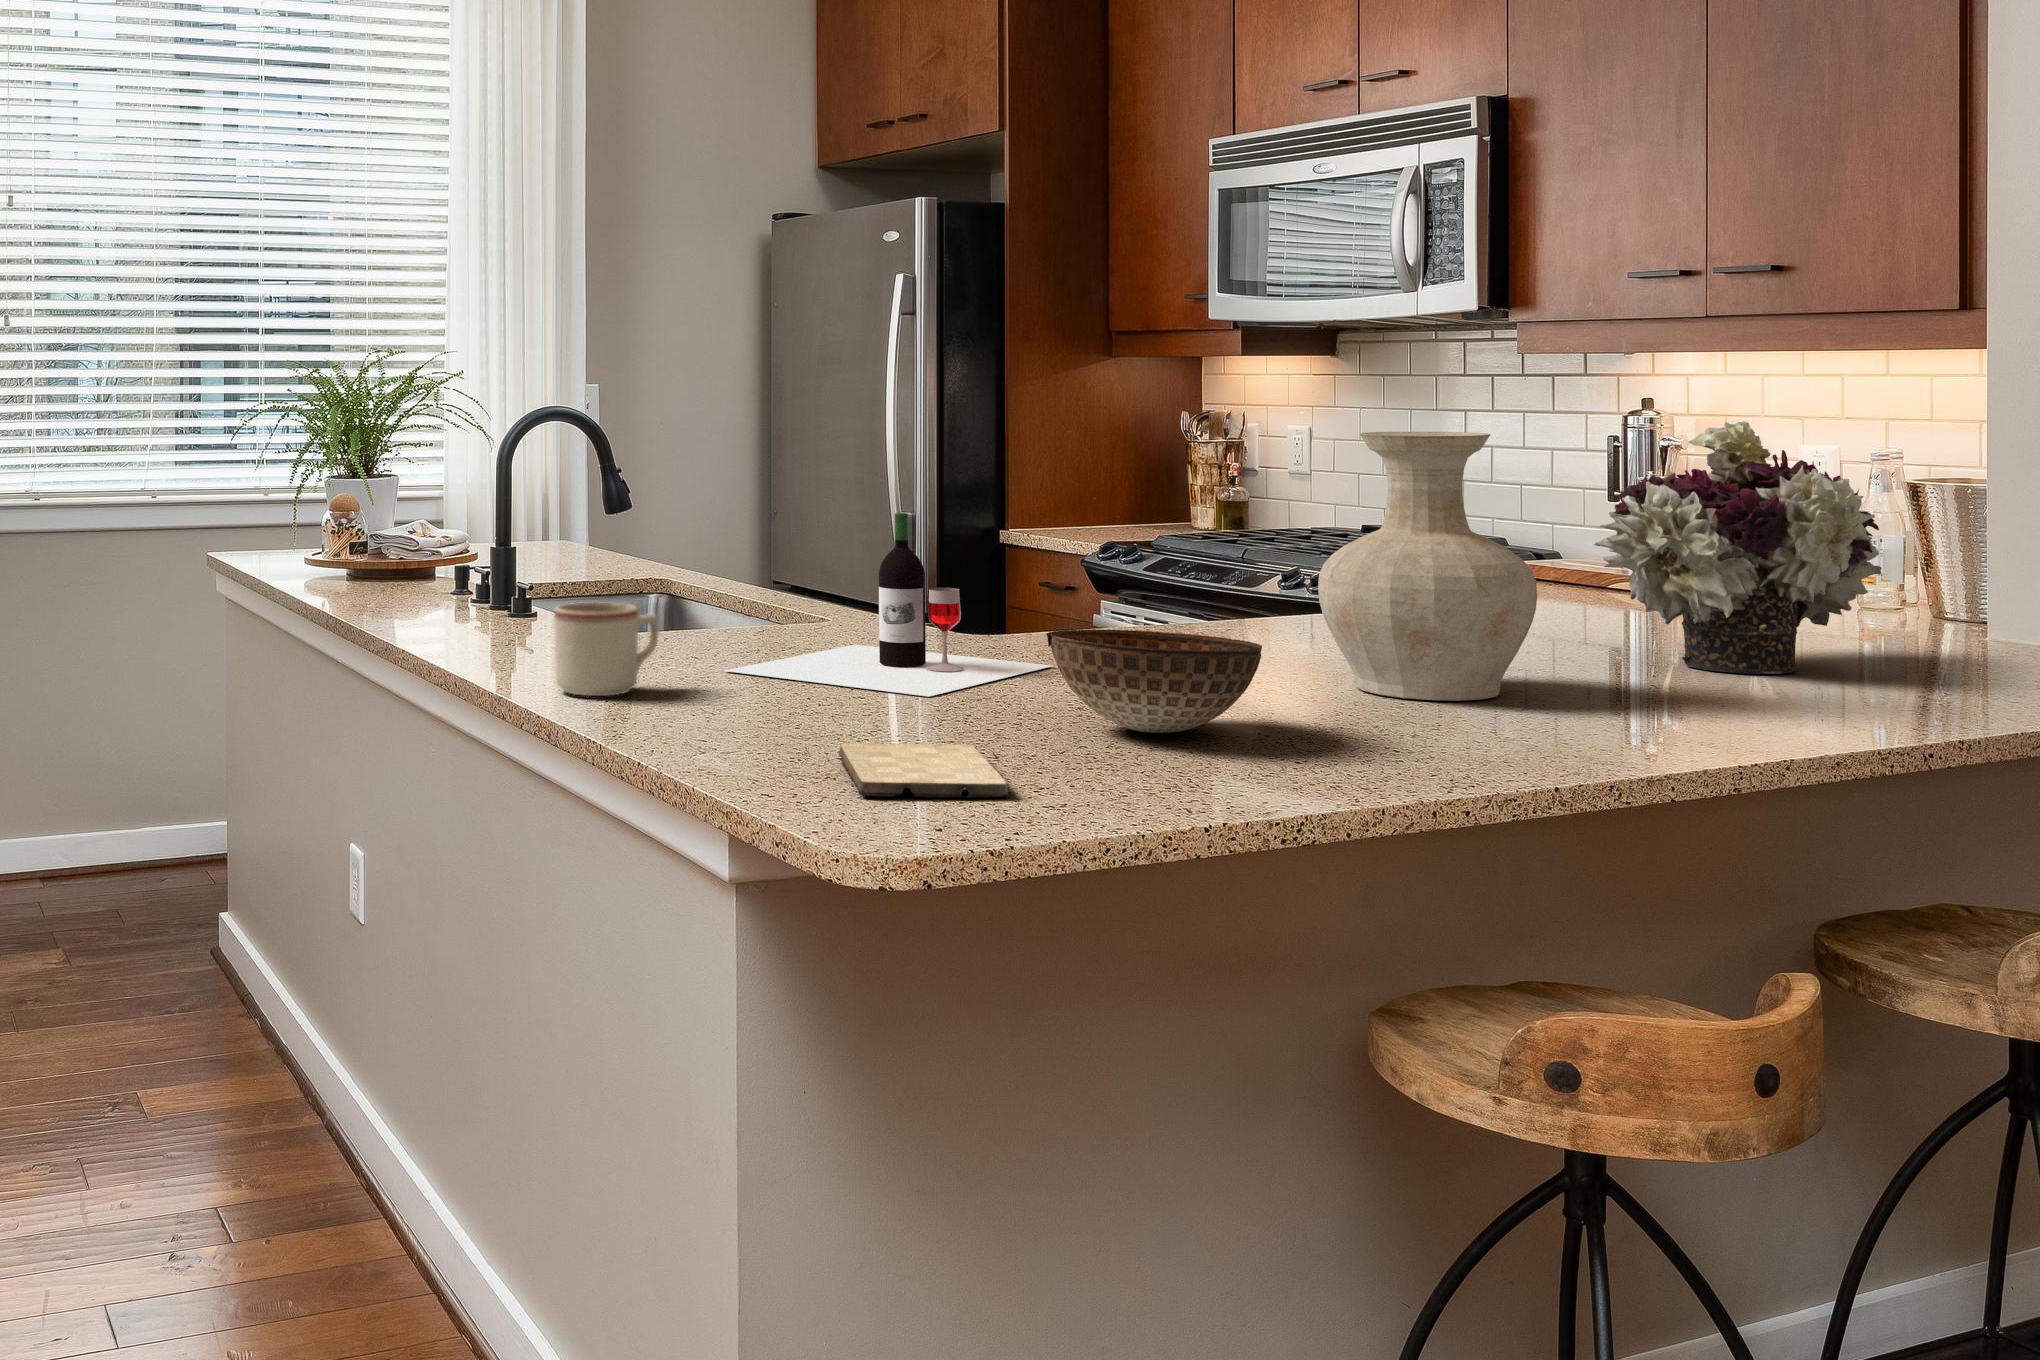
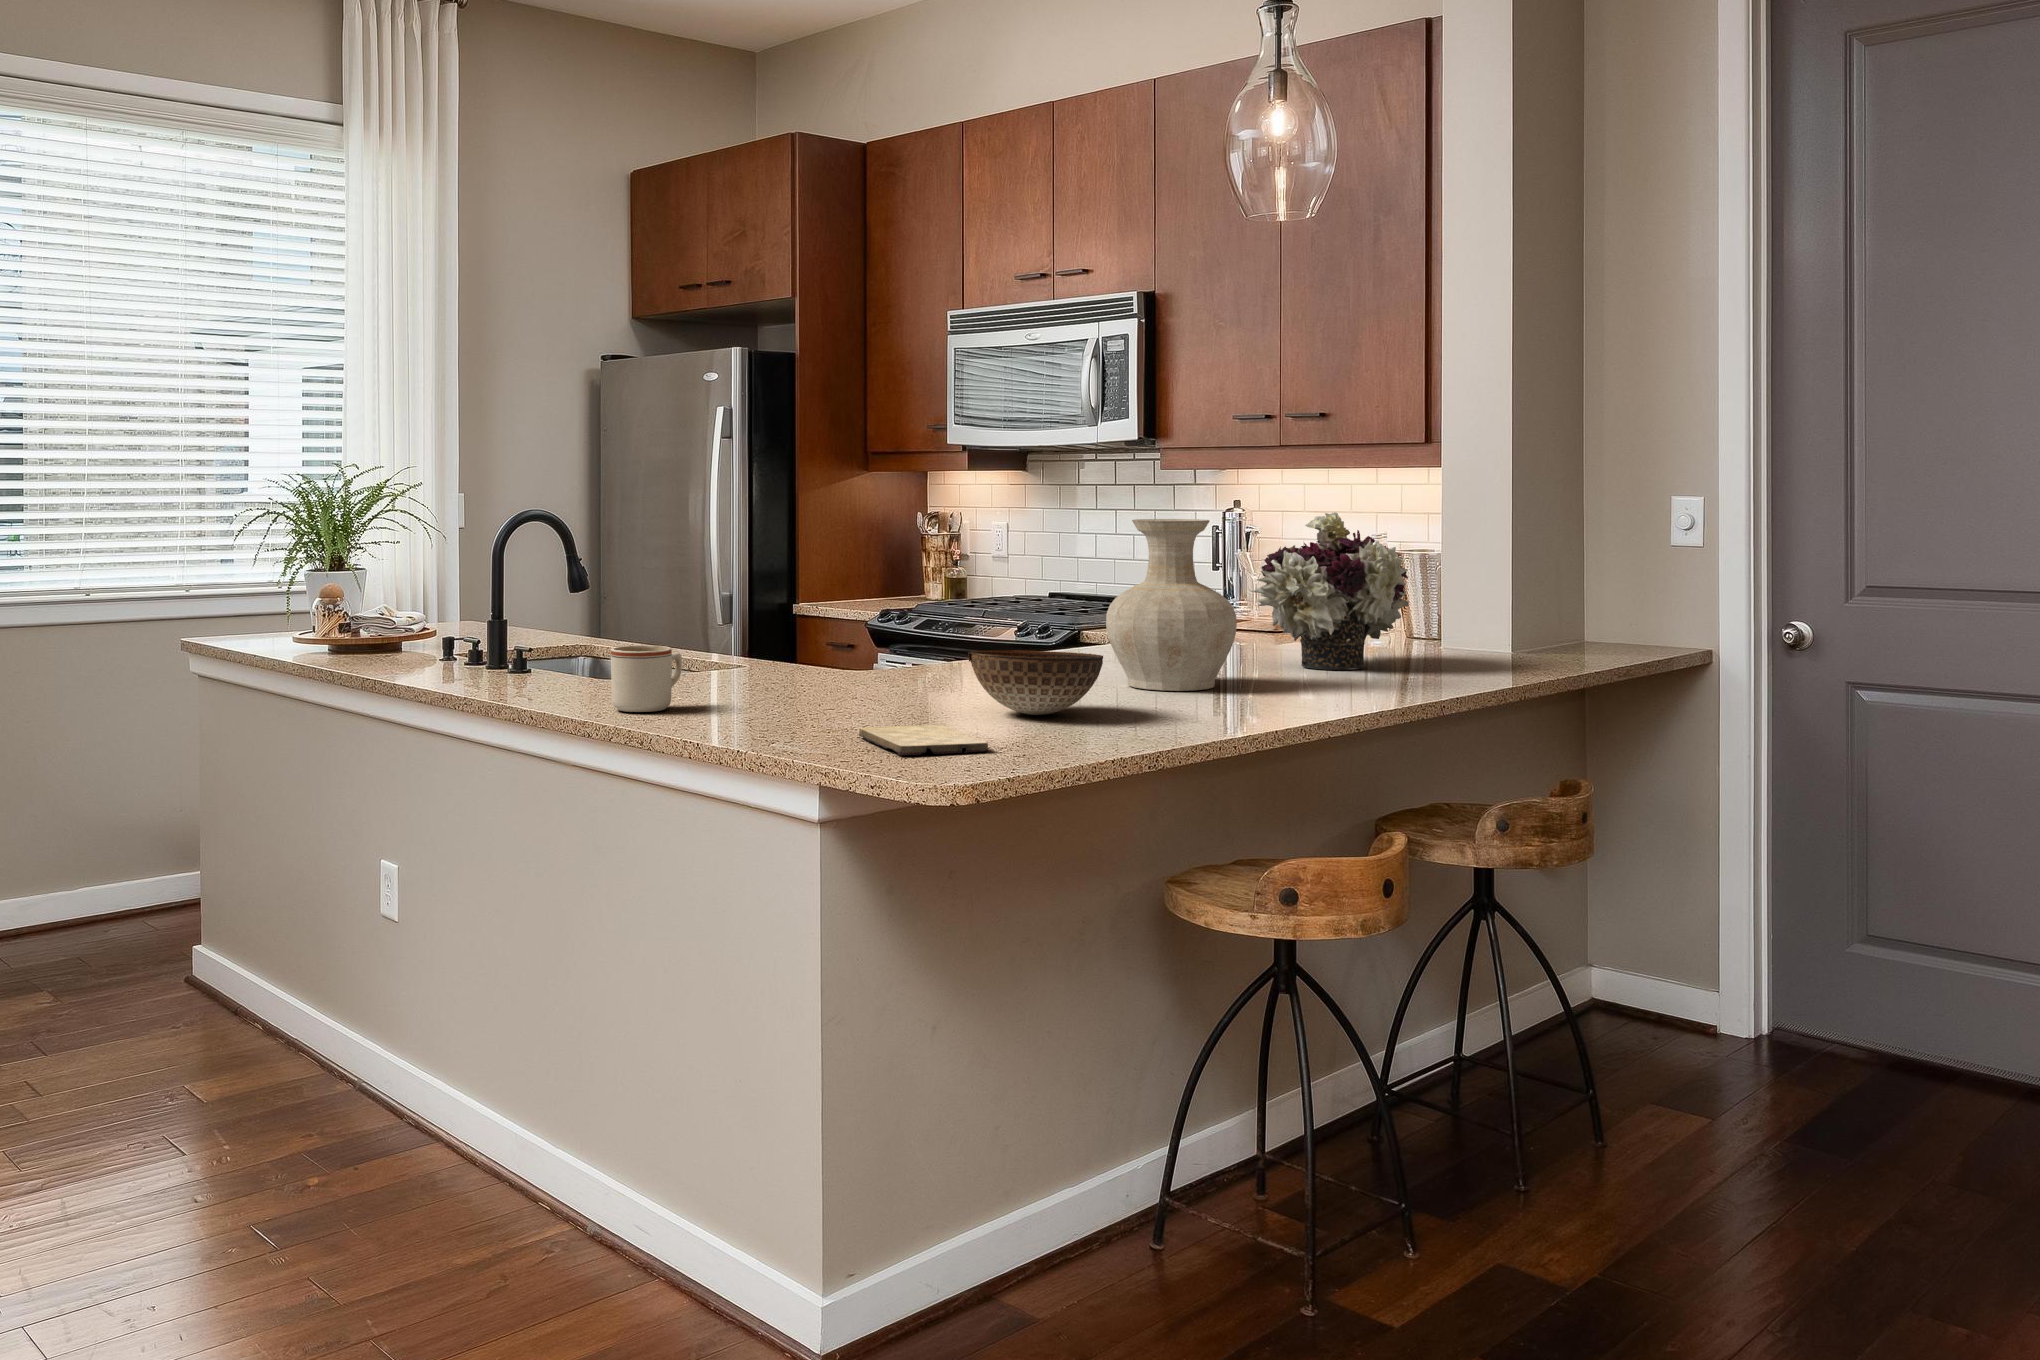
wine bottle: present [725,513,1051,697] -> none [713,578,932,702]

